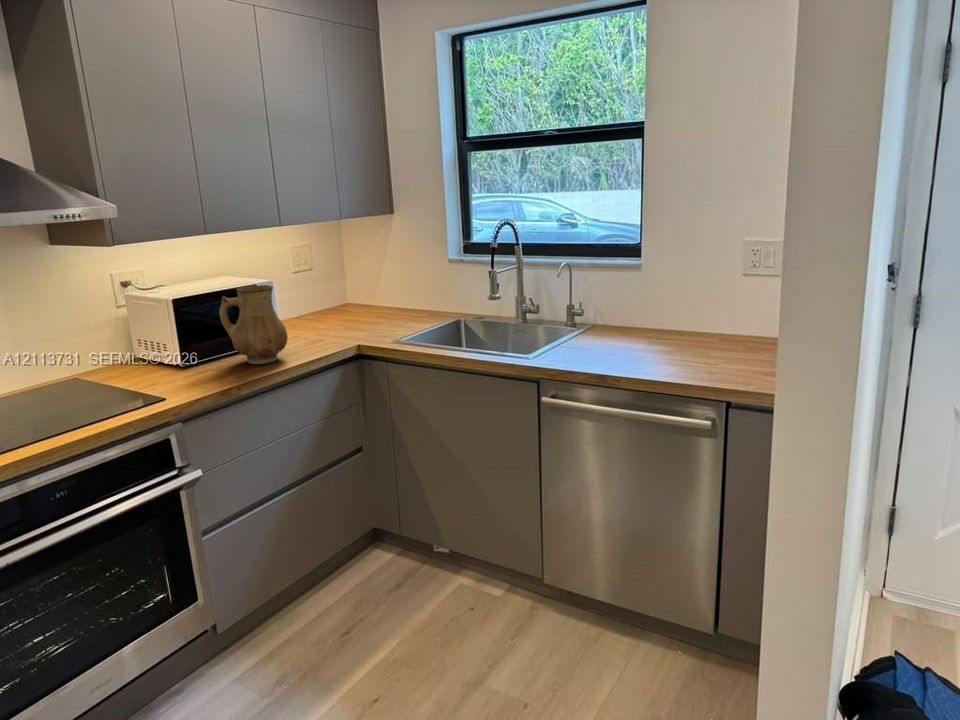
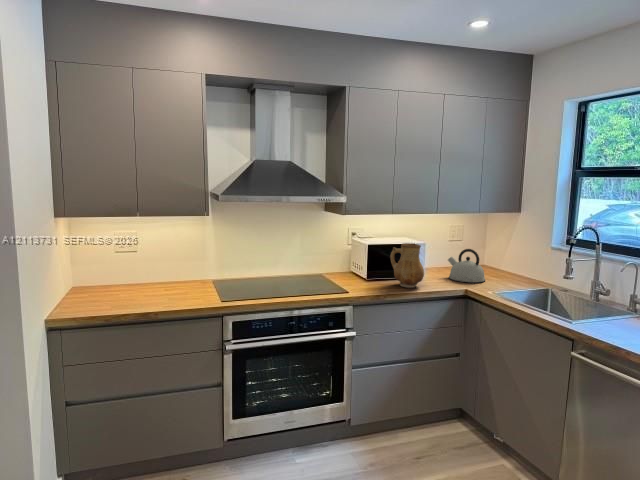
kettle: none [306,280,372,335] -> present [448,249,485,283]

